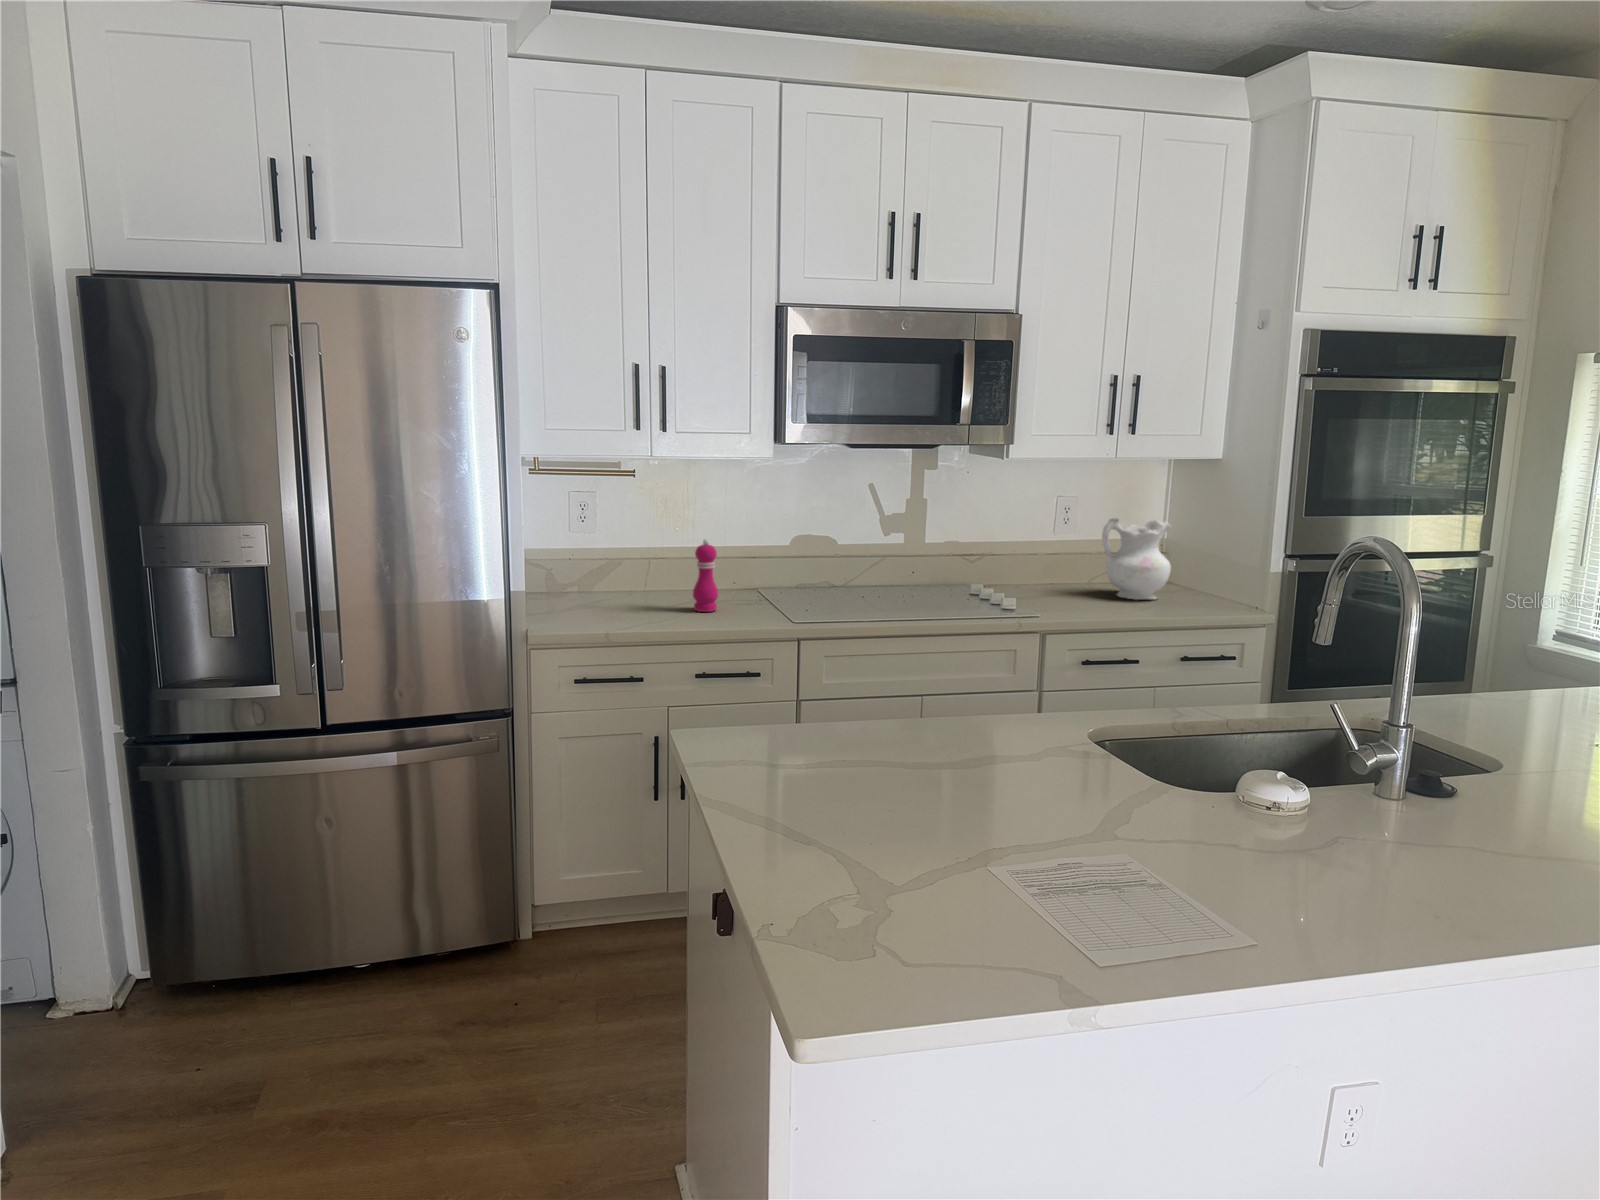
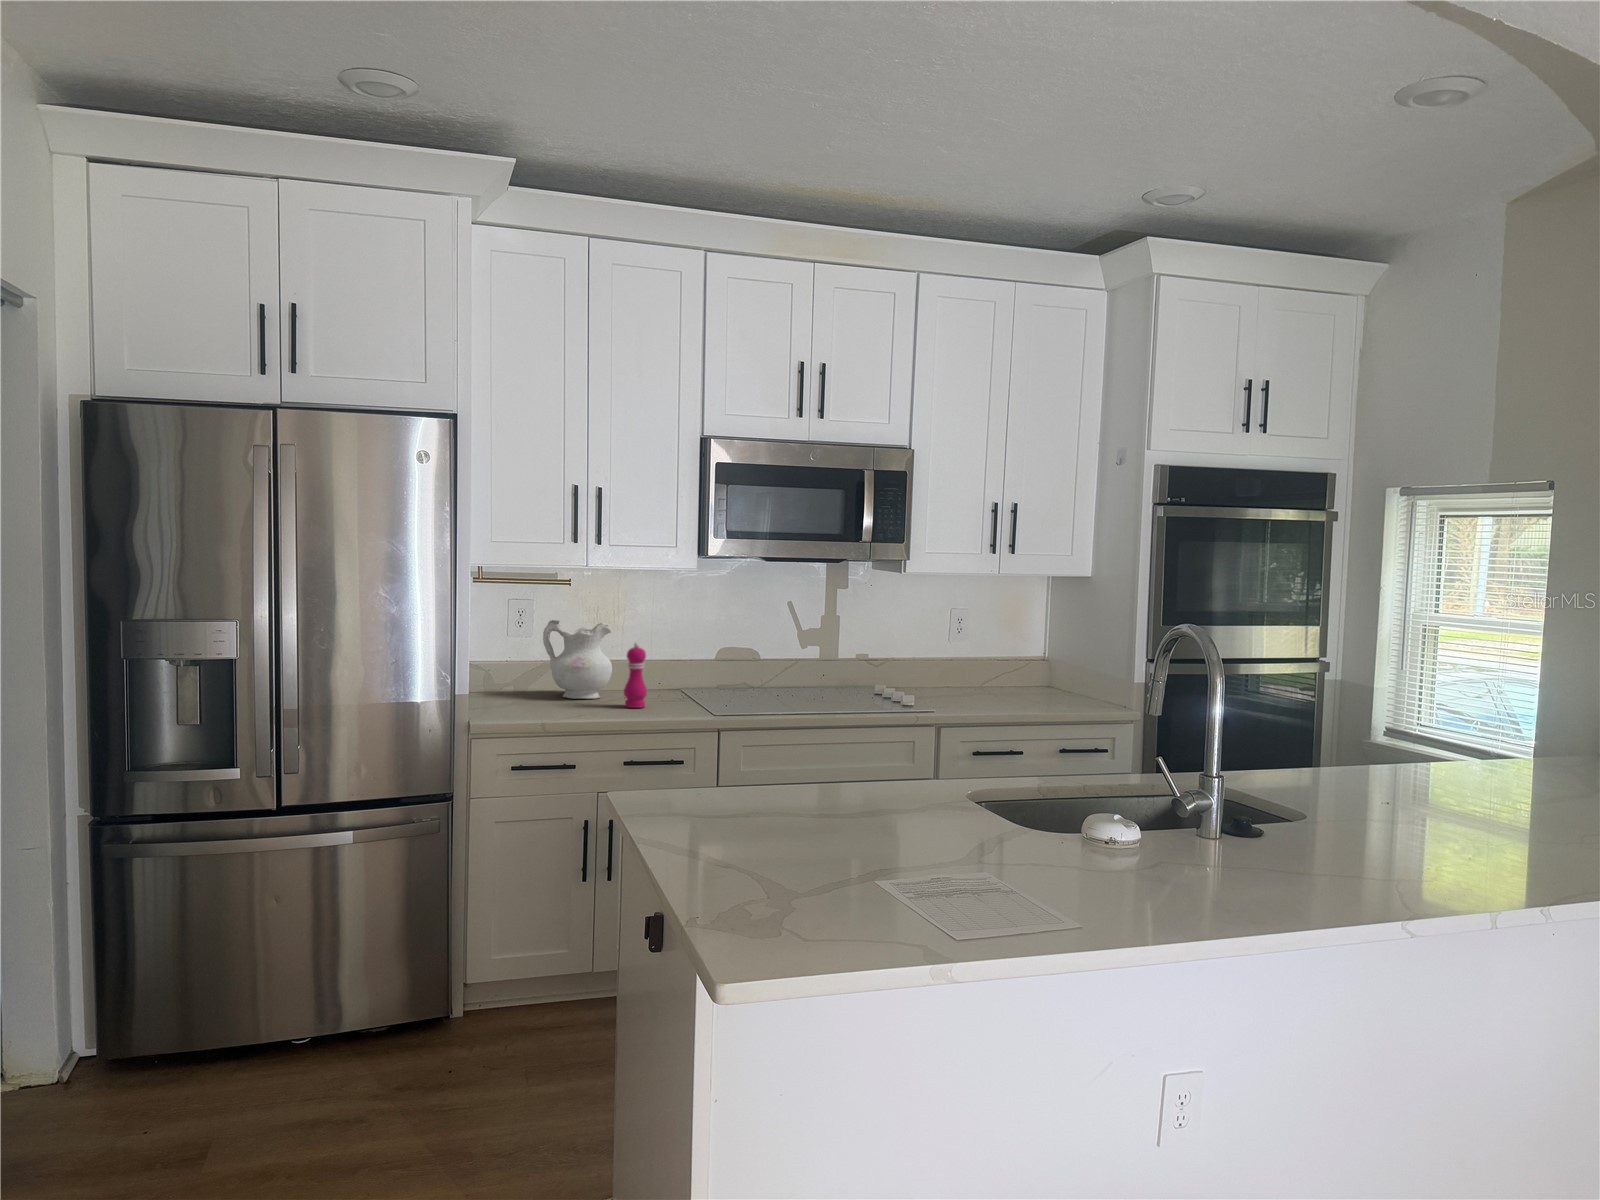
ceramic pitcher: present [1102,518,1171,600] -> present [543,620,612,699]

